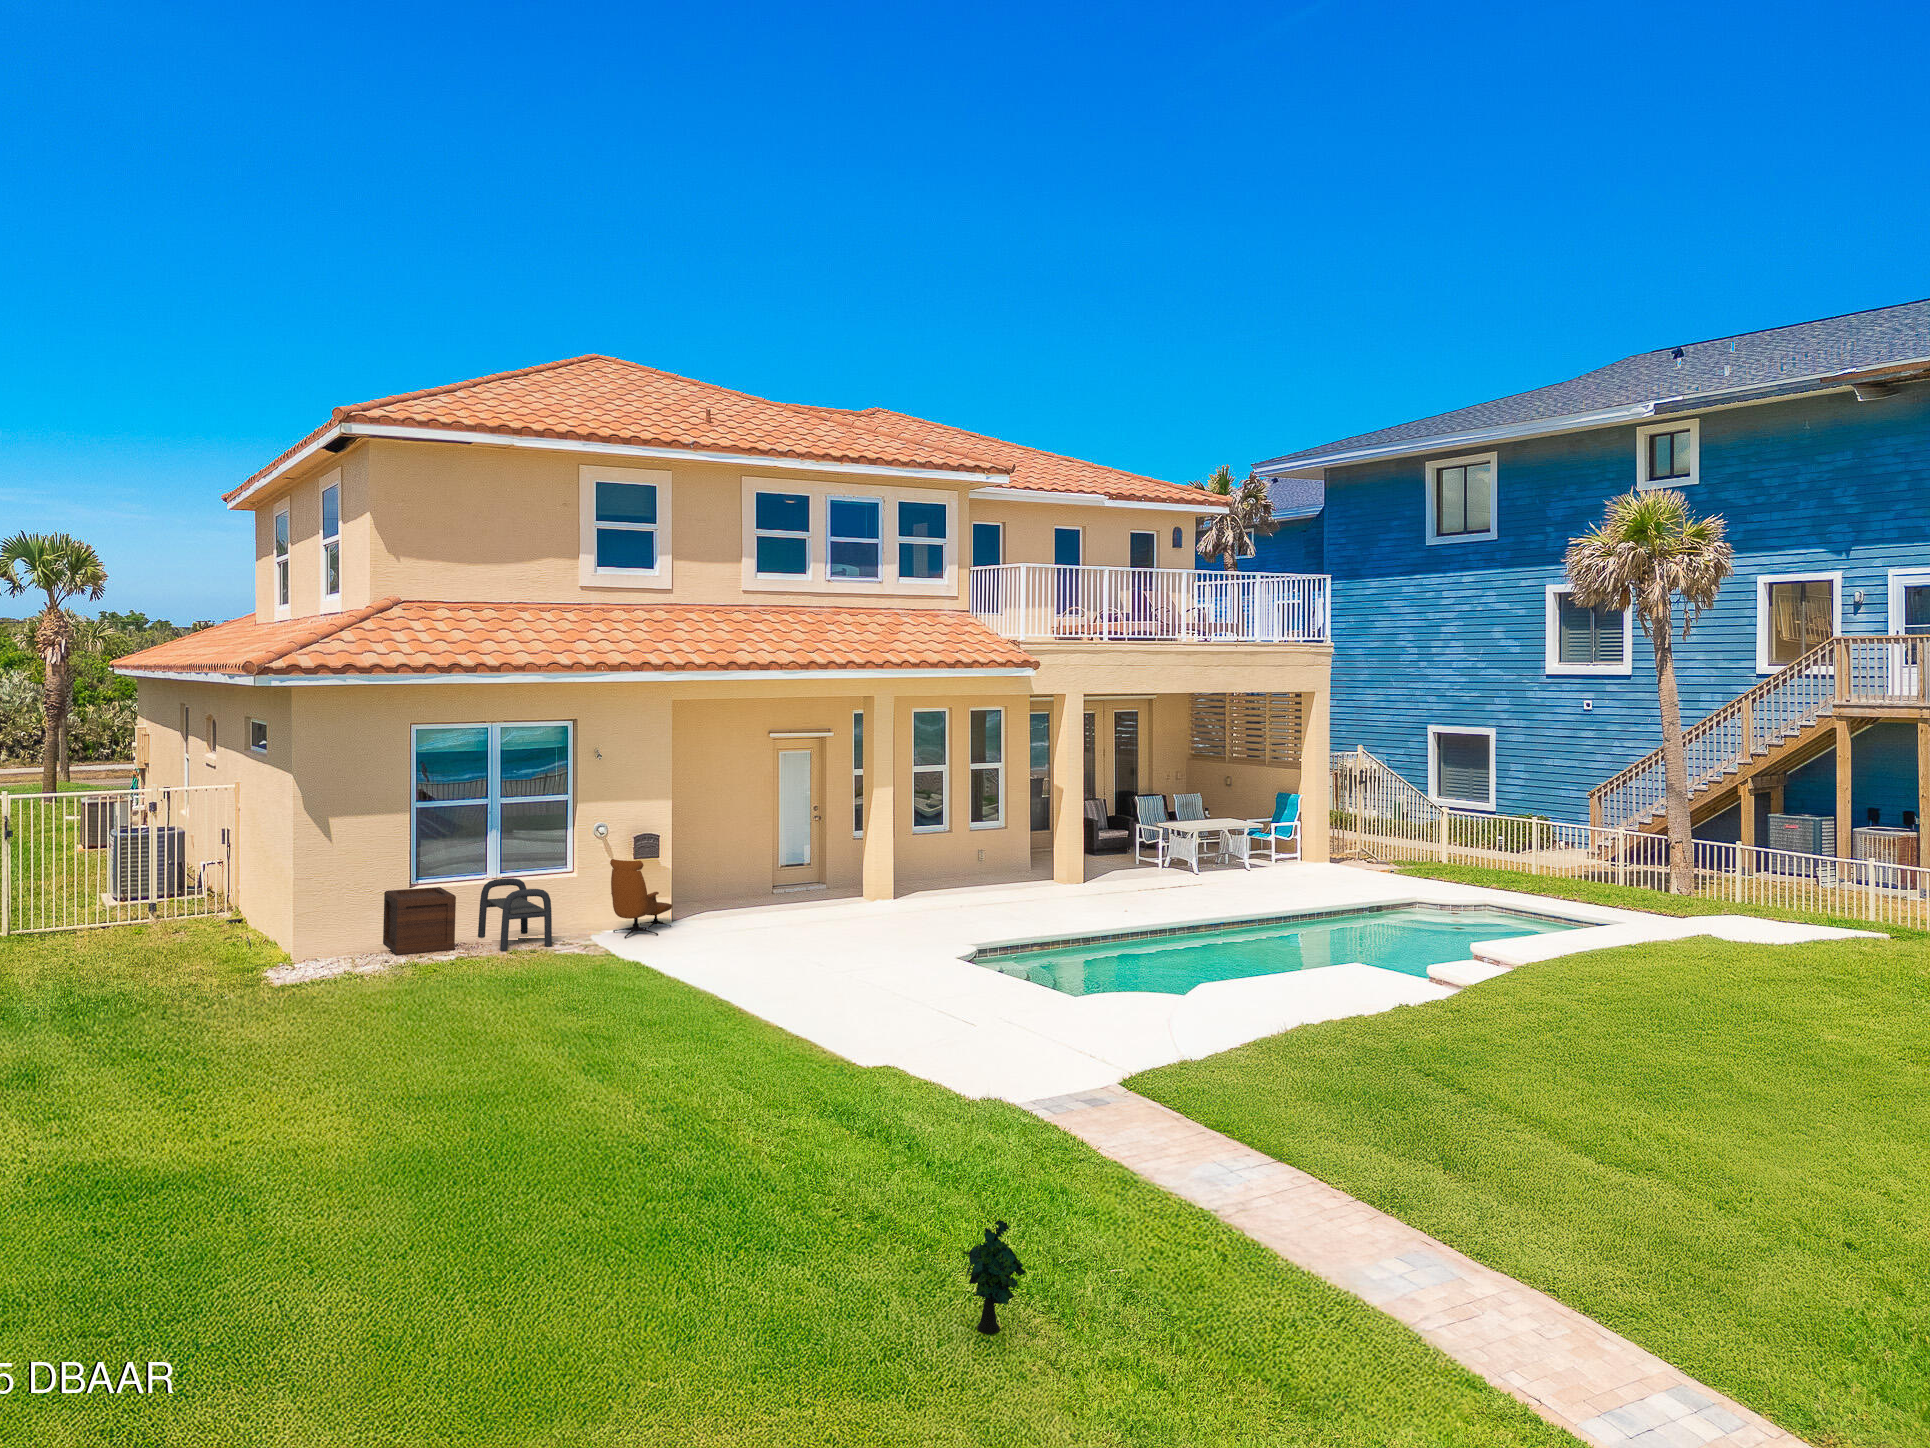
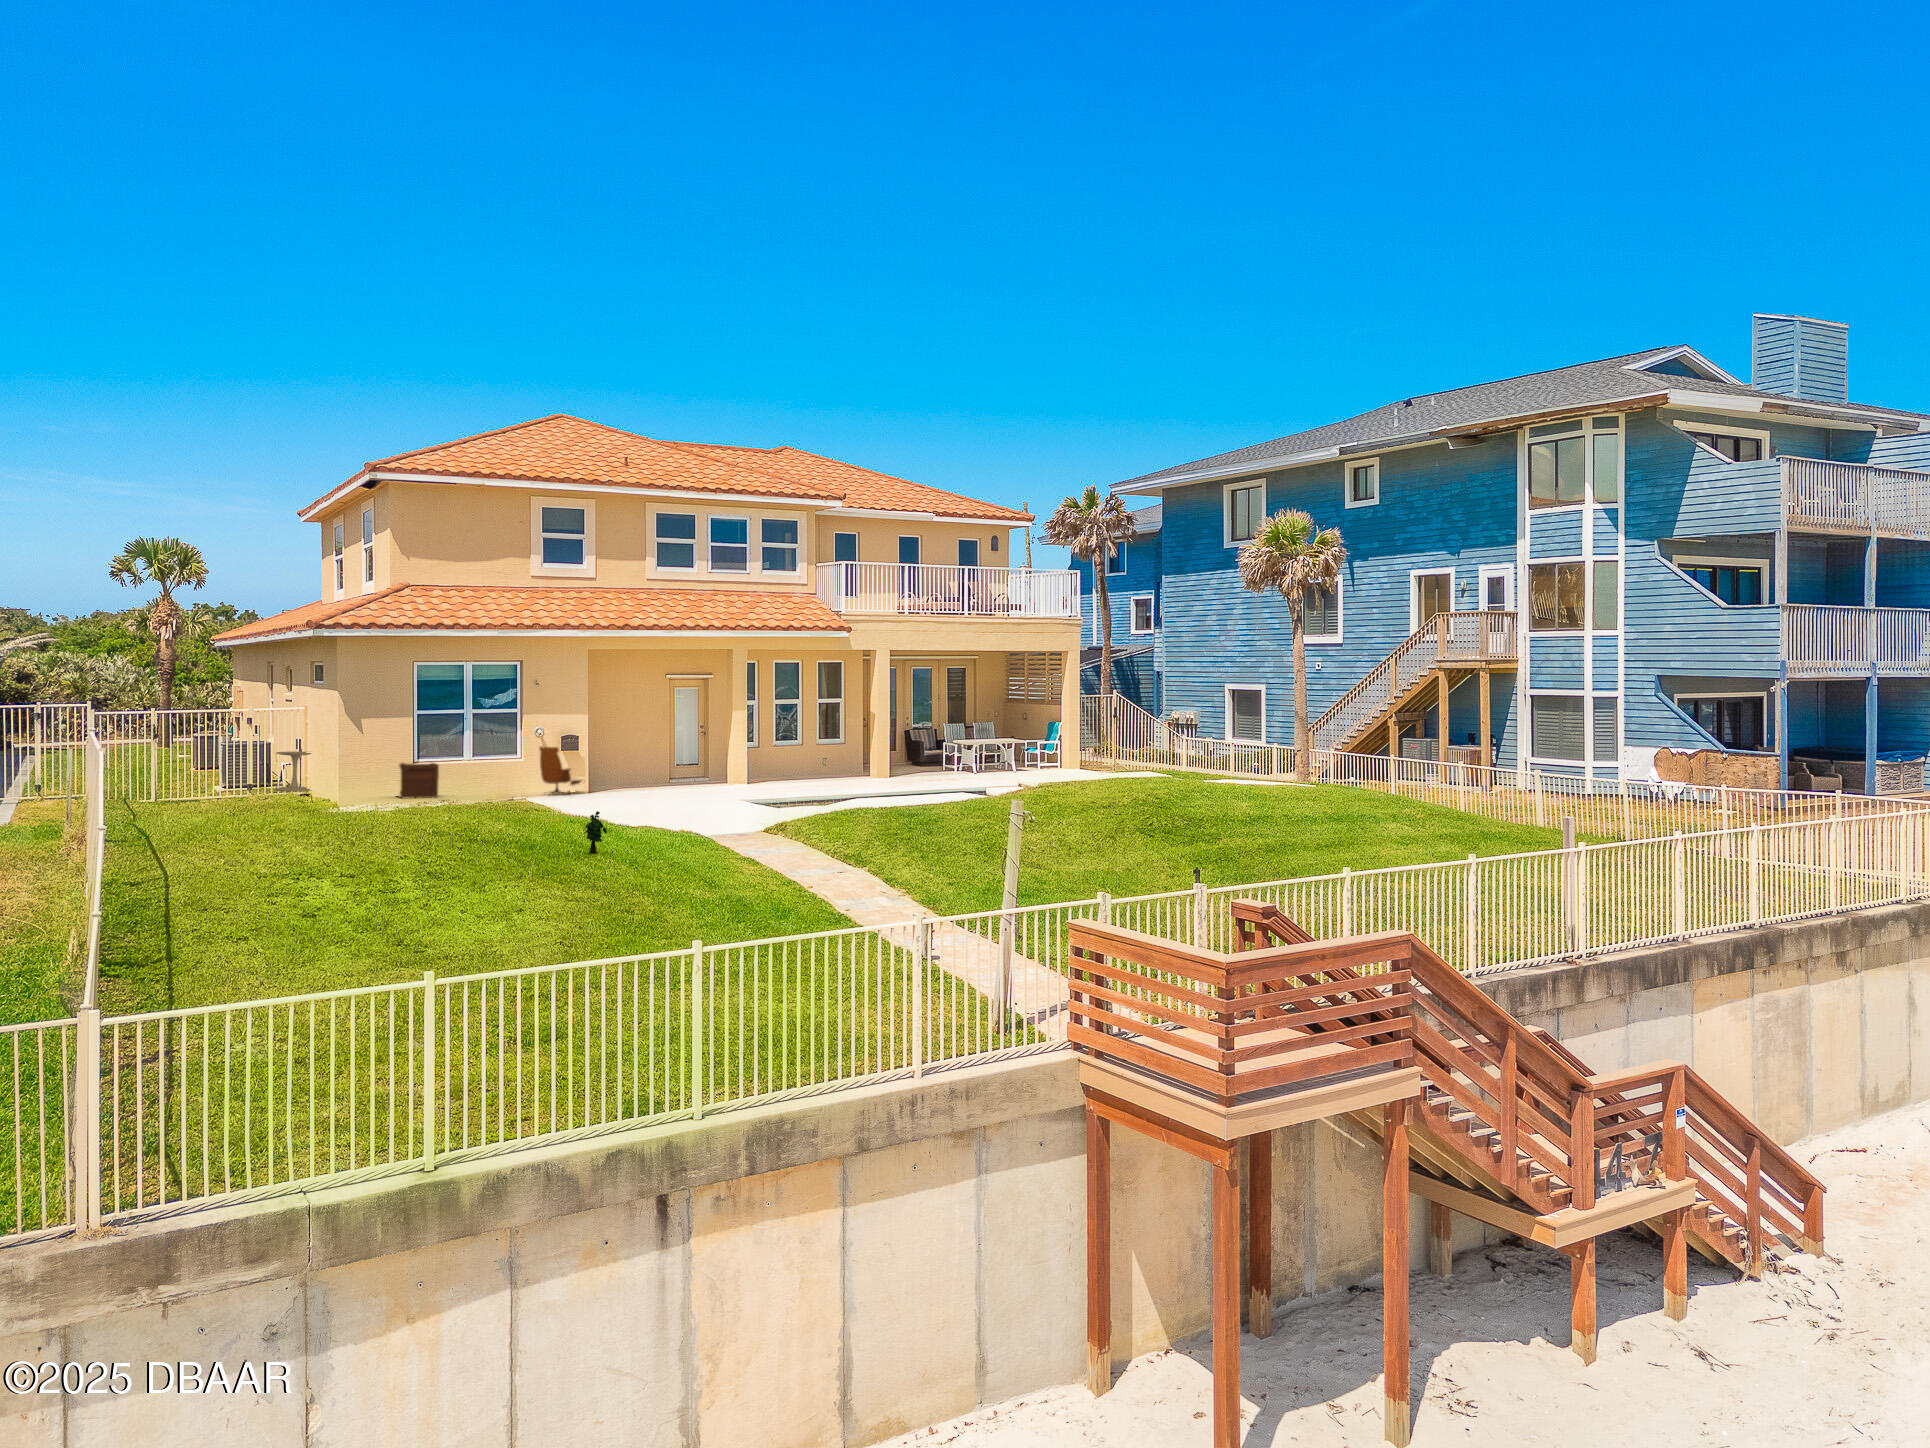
pedestal table: none [189,860,252,929] -> present [275,751,311,791]
bench: present [478,878,552,951] -> none [455,759,499,798]

